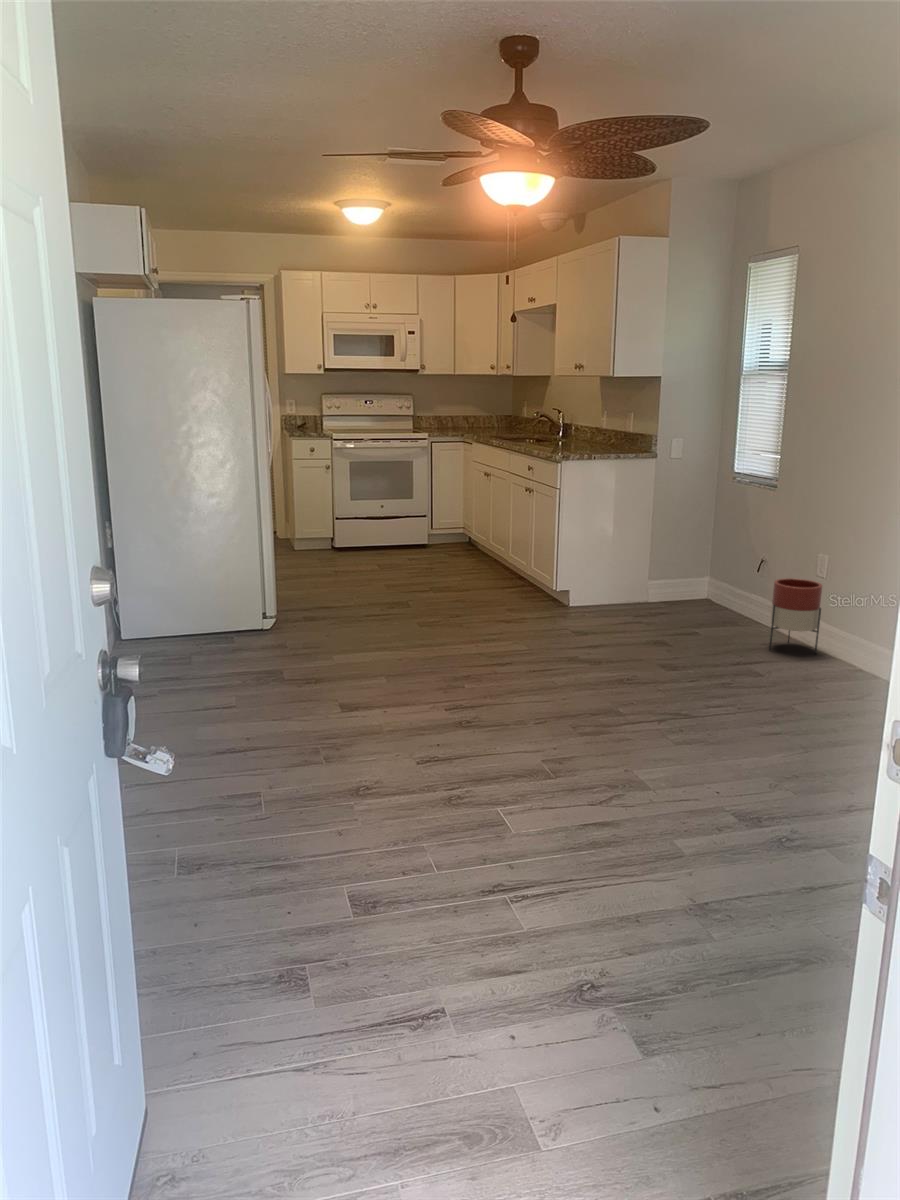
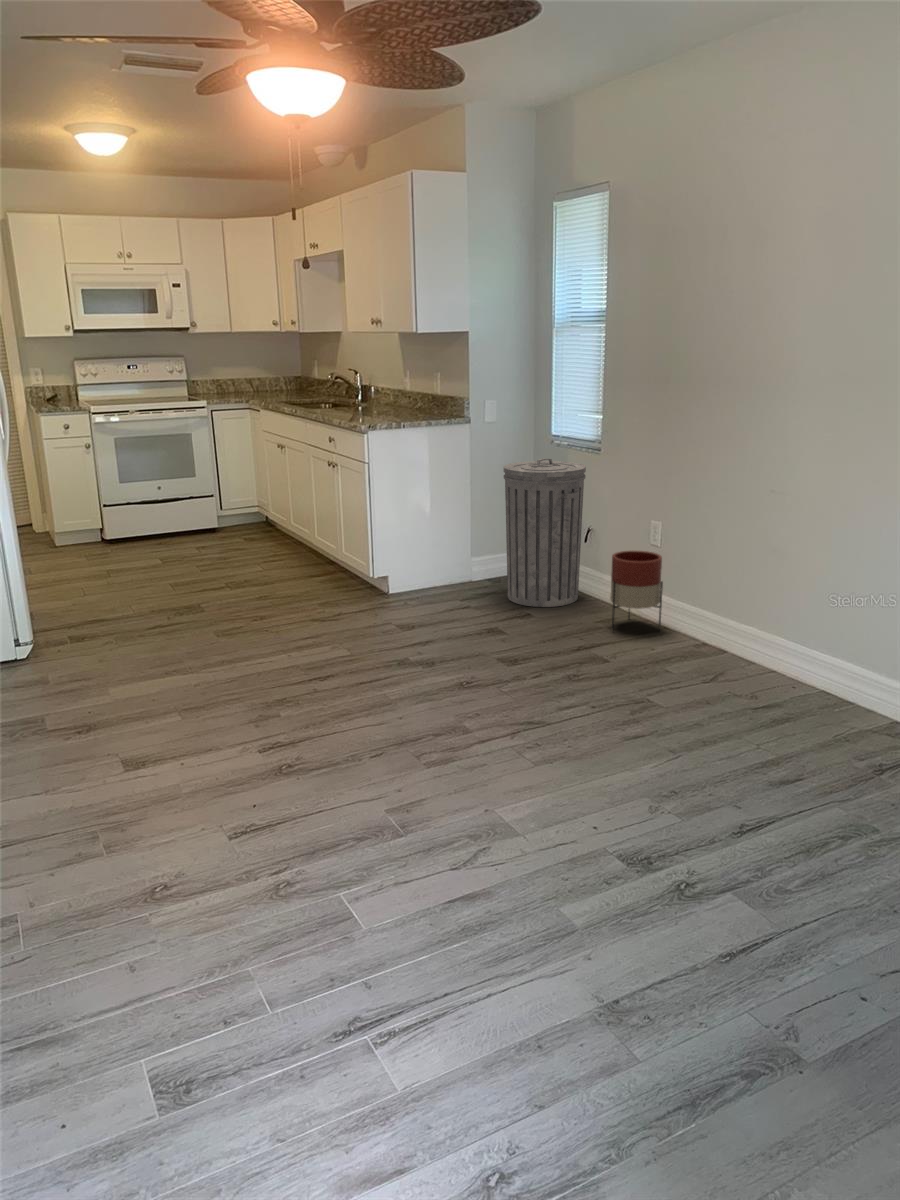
trash can: none [677,492,758,627] -> present [504,458,586,607]

